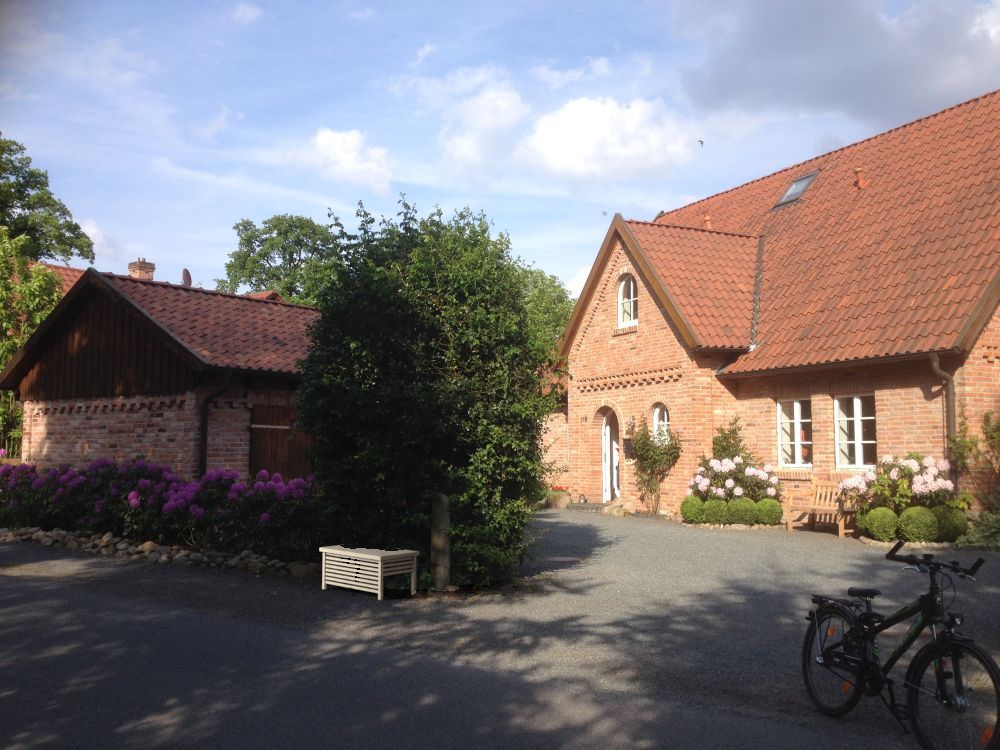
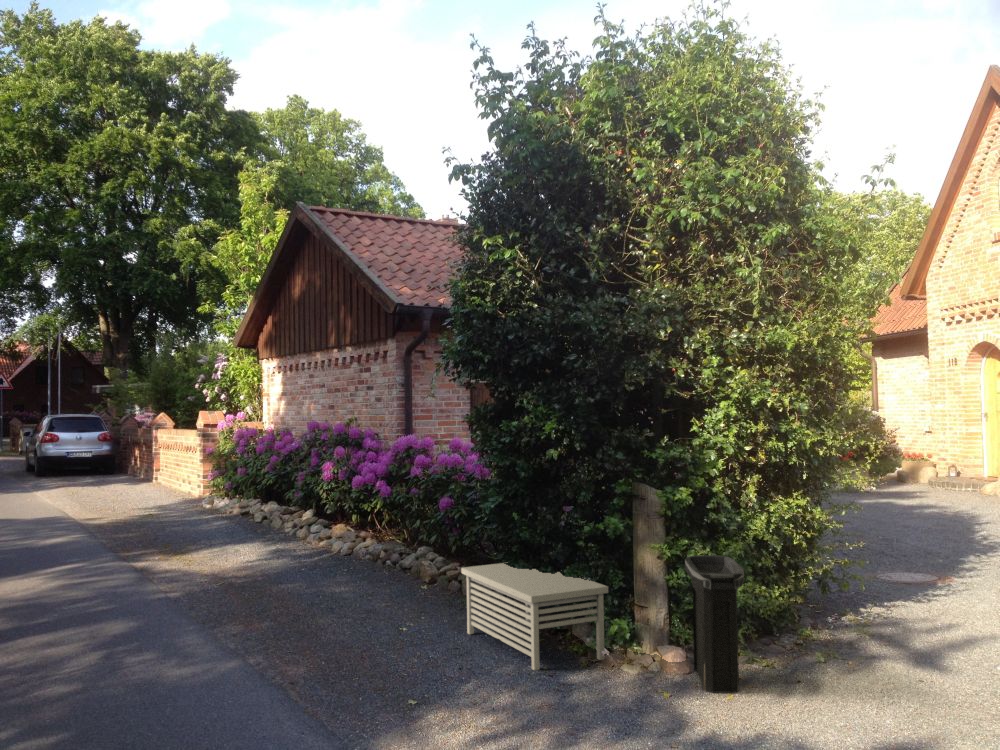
trash can: none [465,531,501,602] -> present [685,555,744,693]

